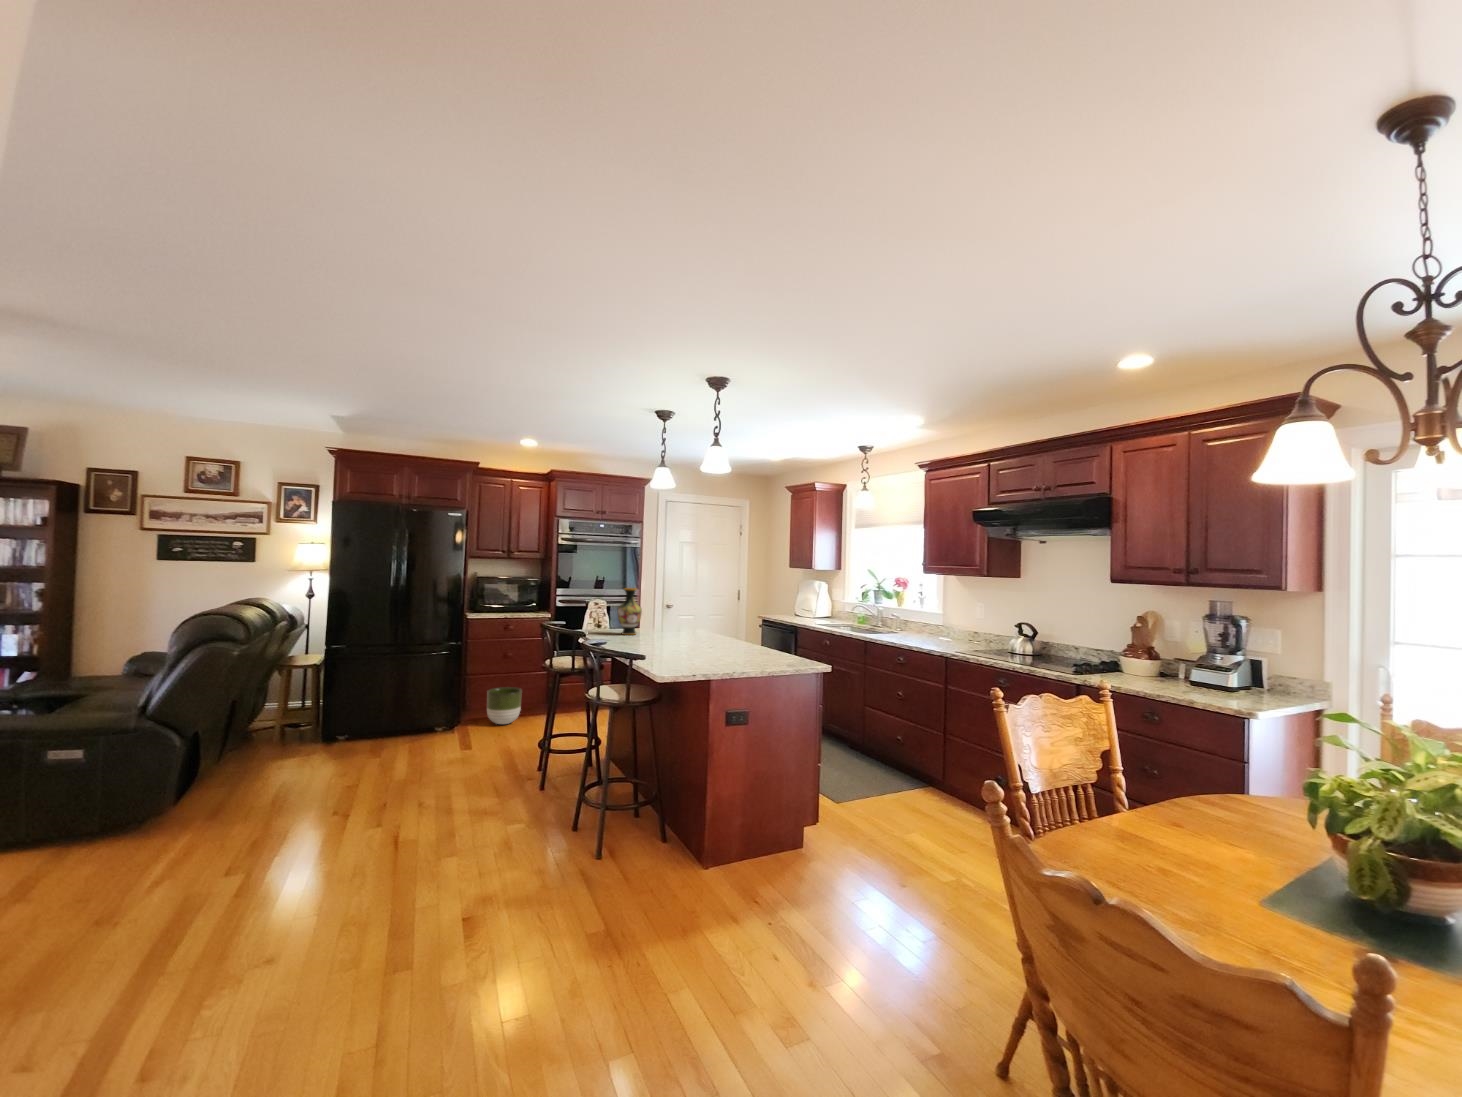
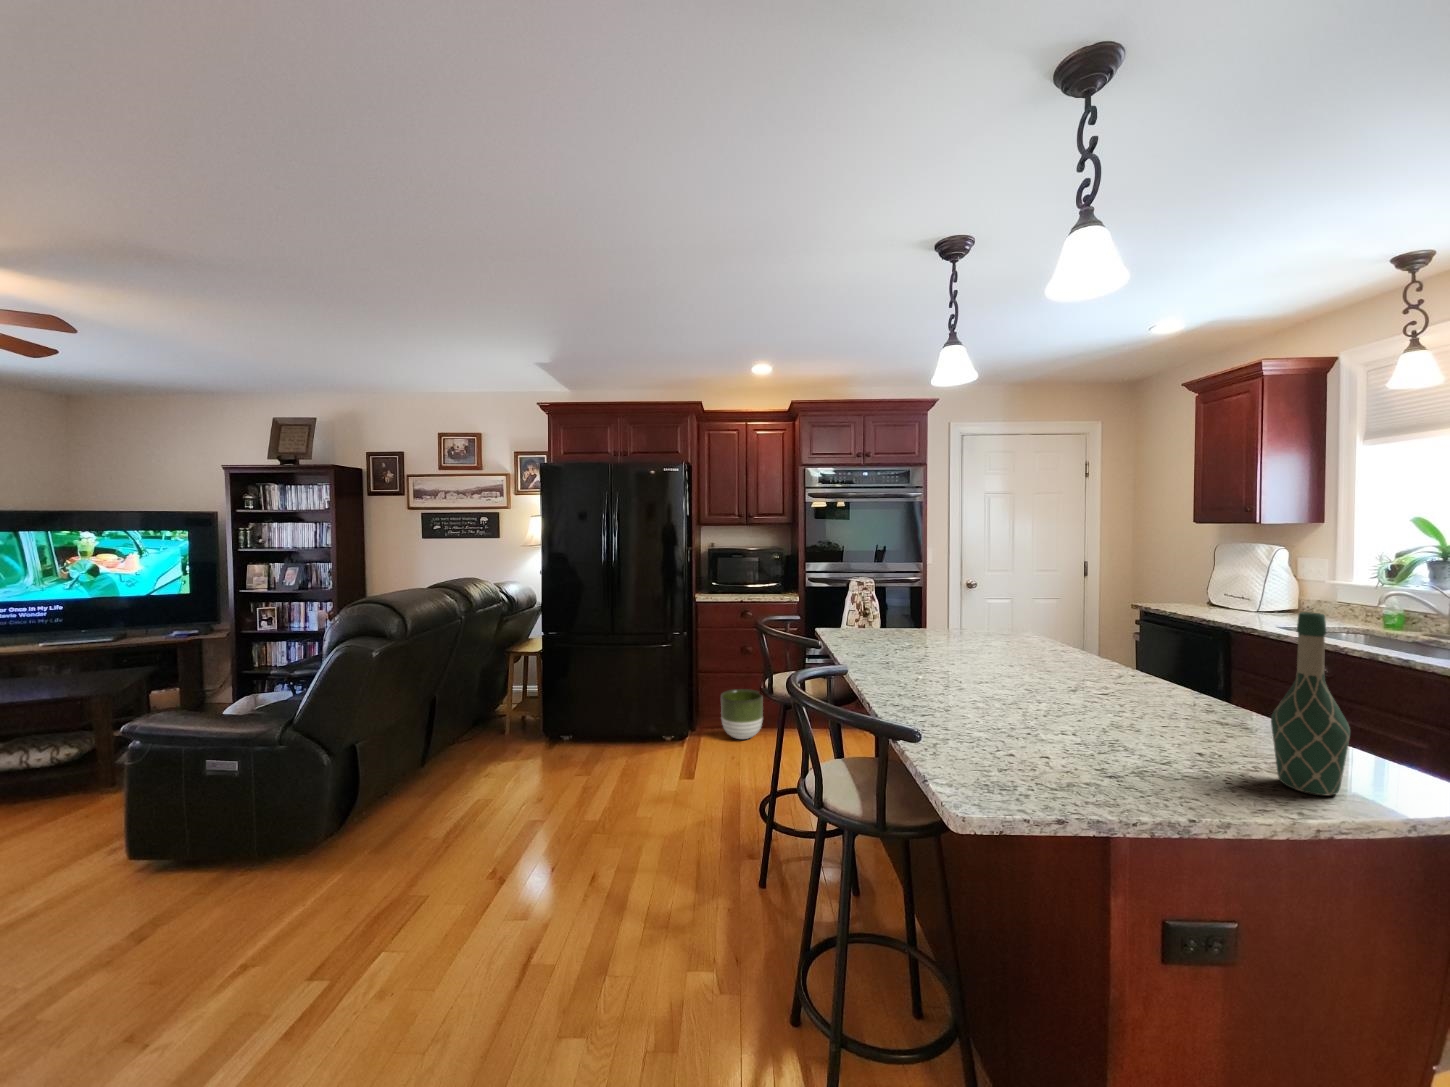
vase: present [617,588,642,635] -> none [870,564,913,646]
wine bottle: none [770,602,789,662] -> present [1271,612,1350,795]

